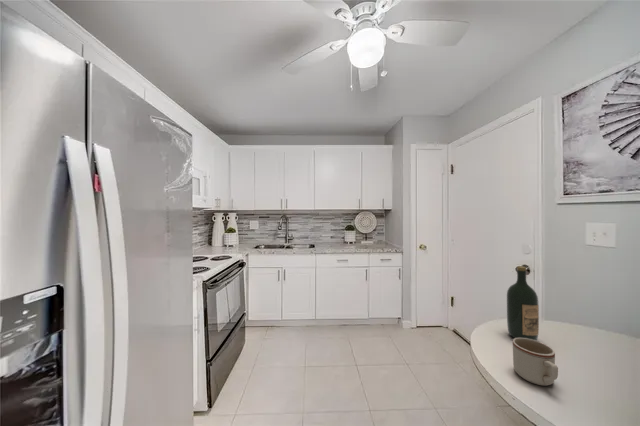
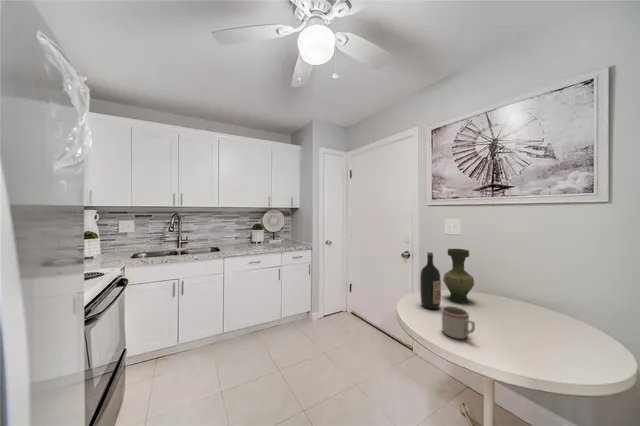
vase: none [556,265,615,346] -> present [443,249,474,303]

